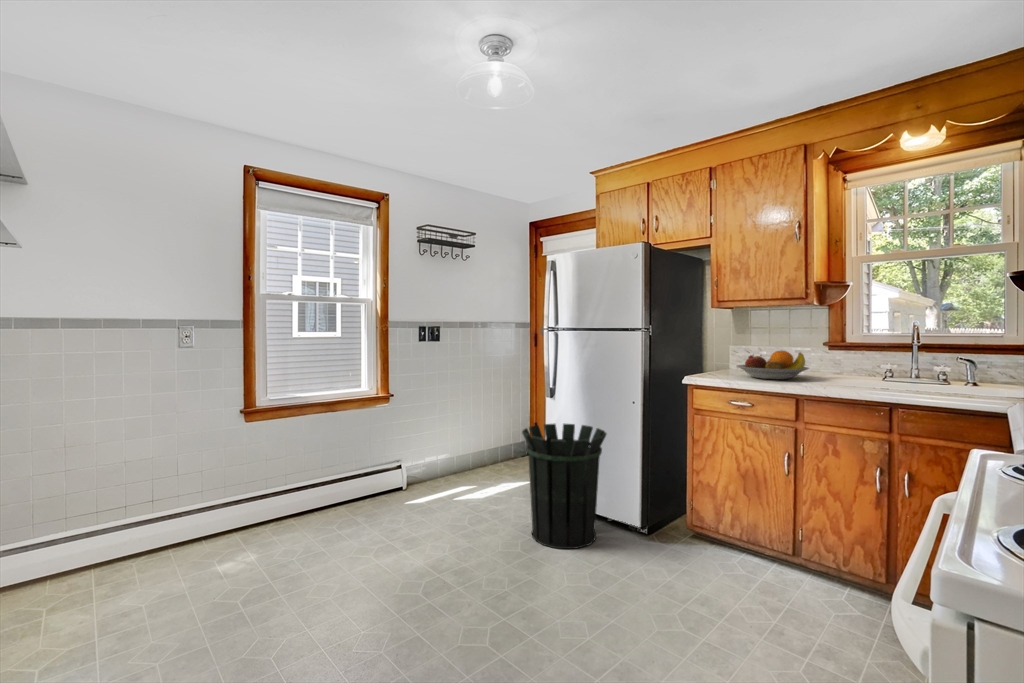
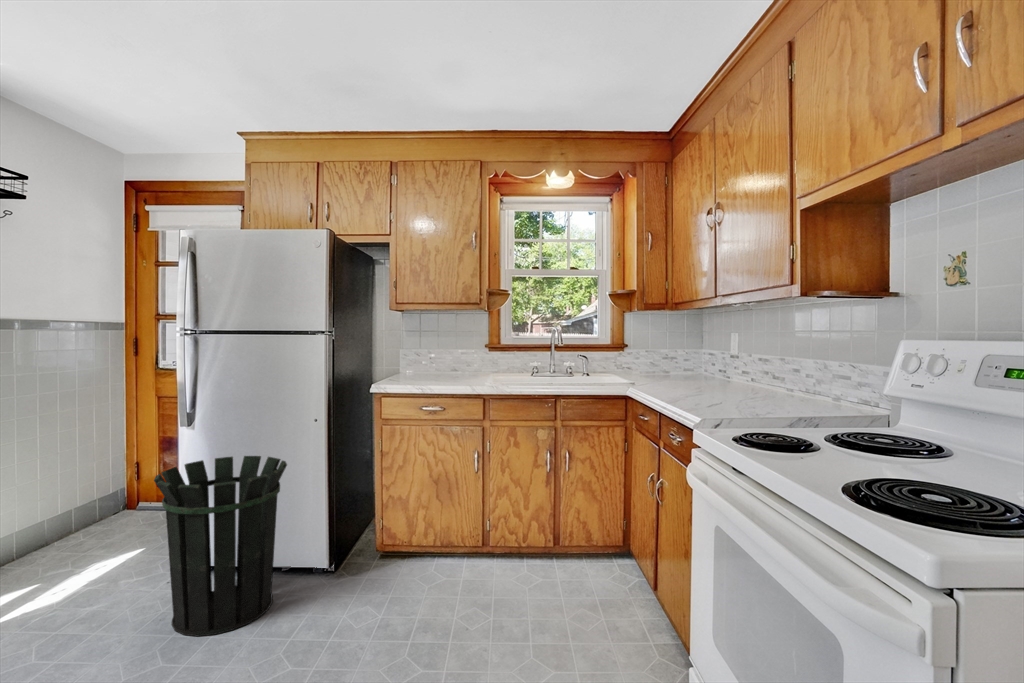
fruit bowl: present [737,350,809,379] -> none [423,353,486,381]

